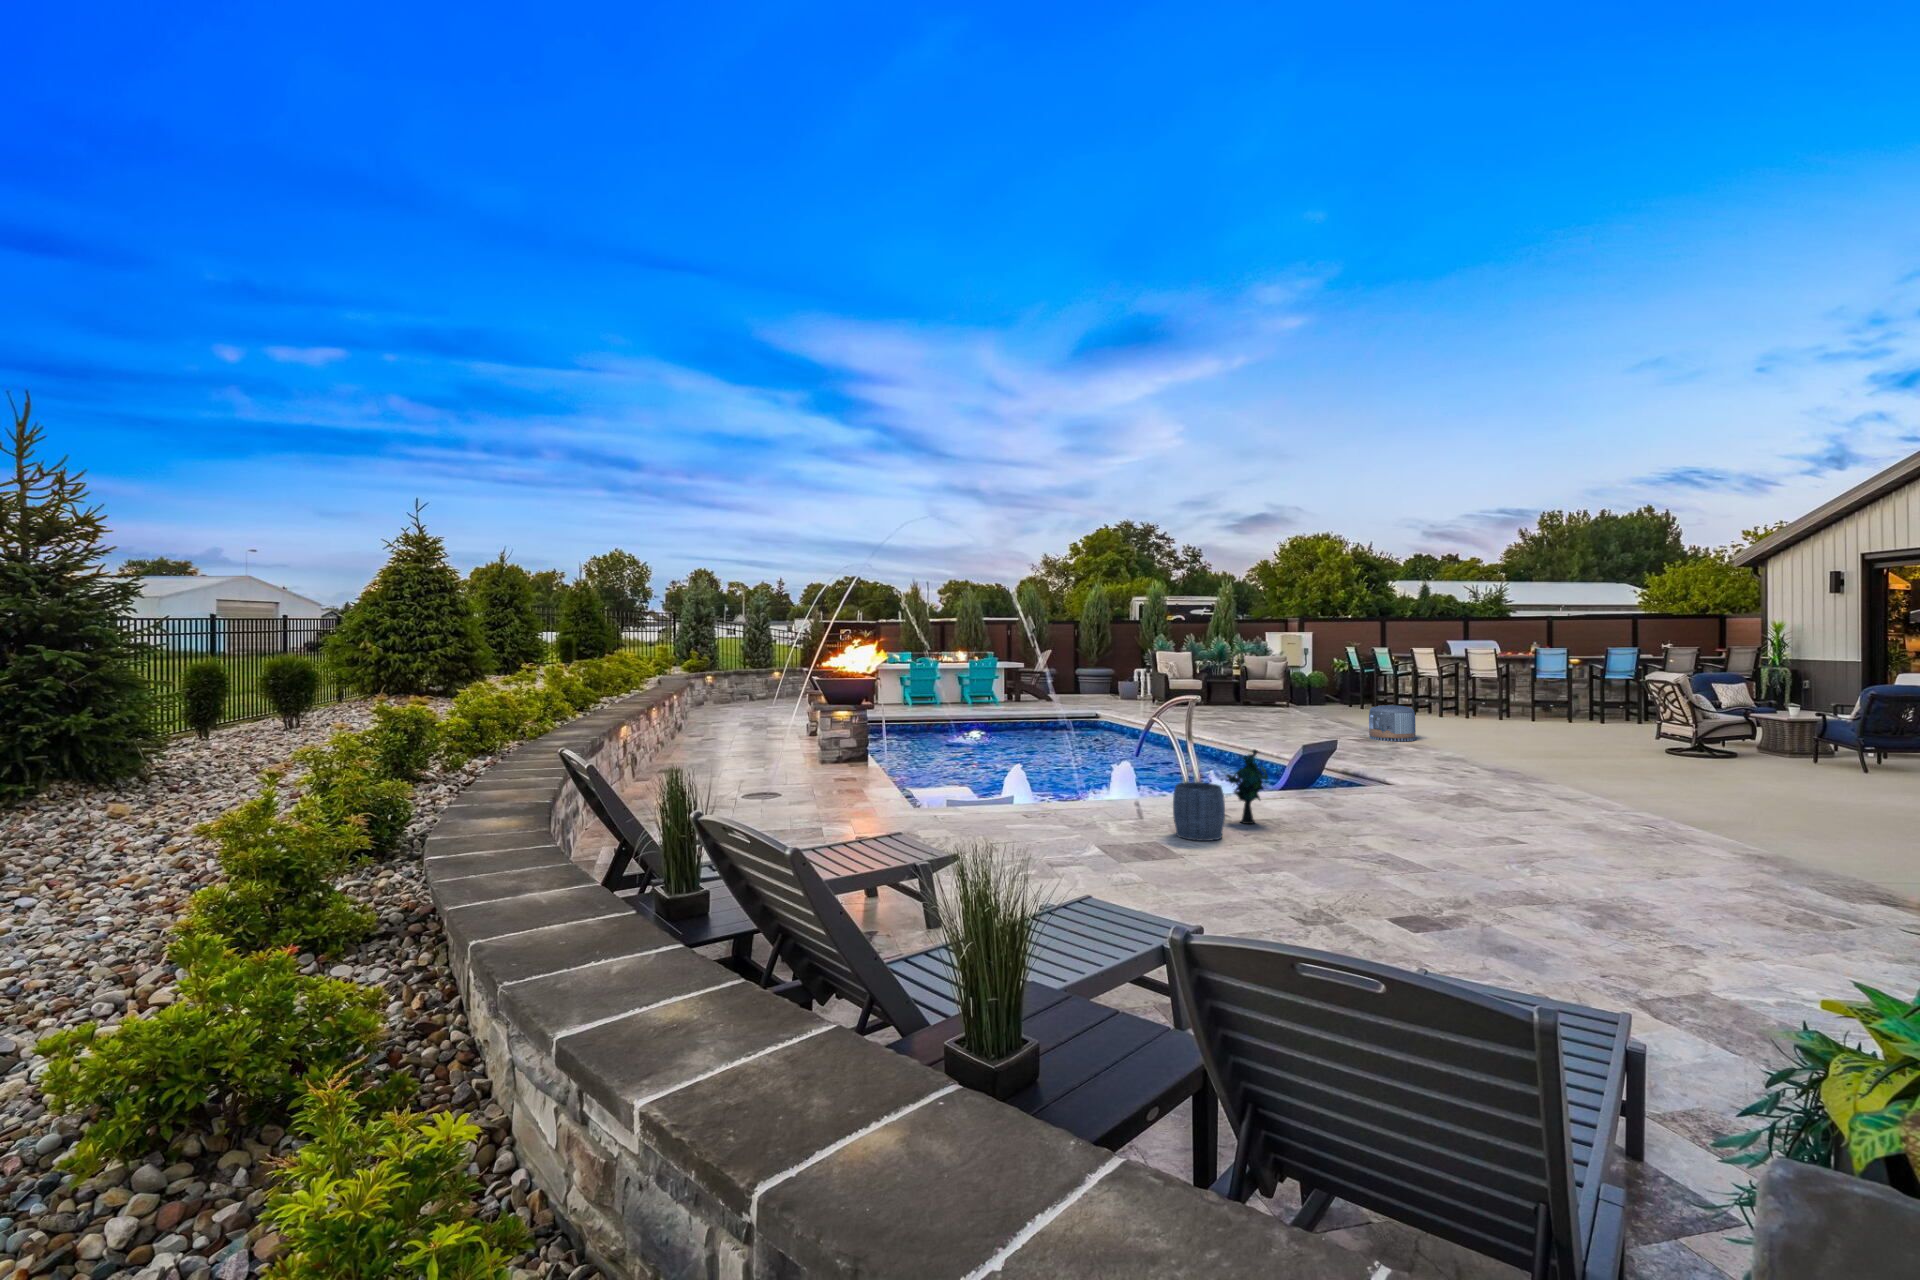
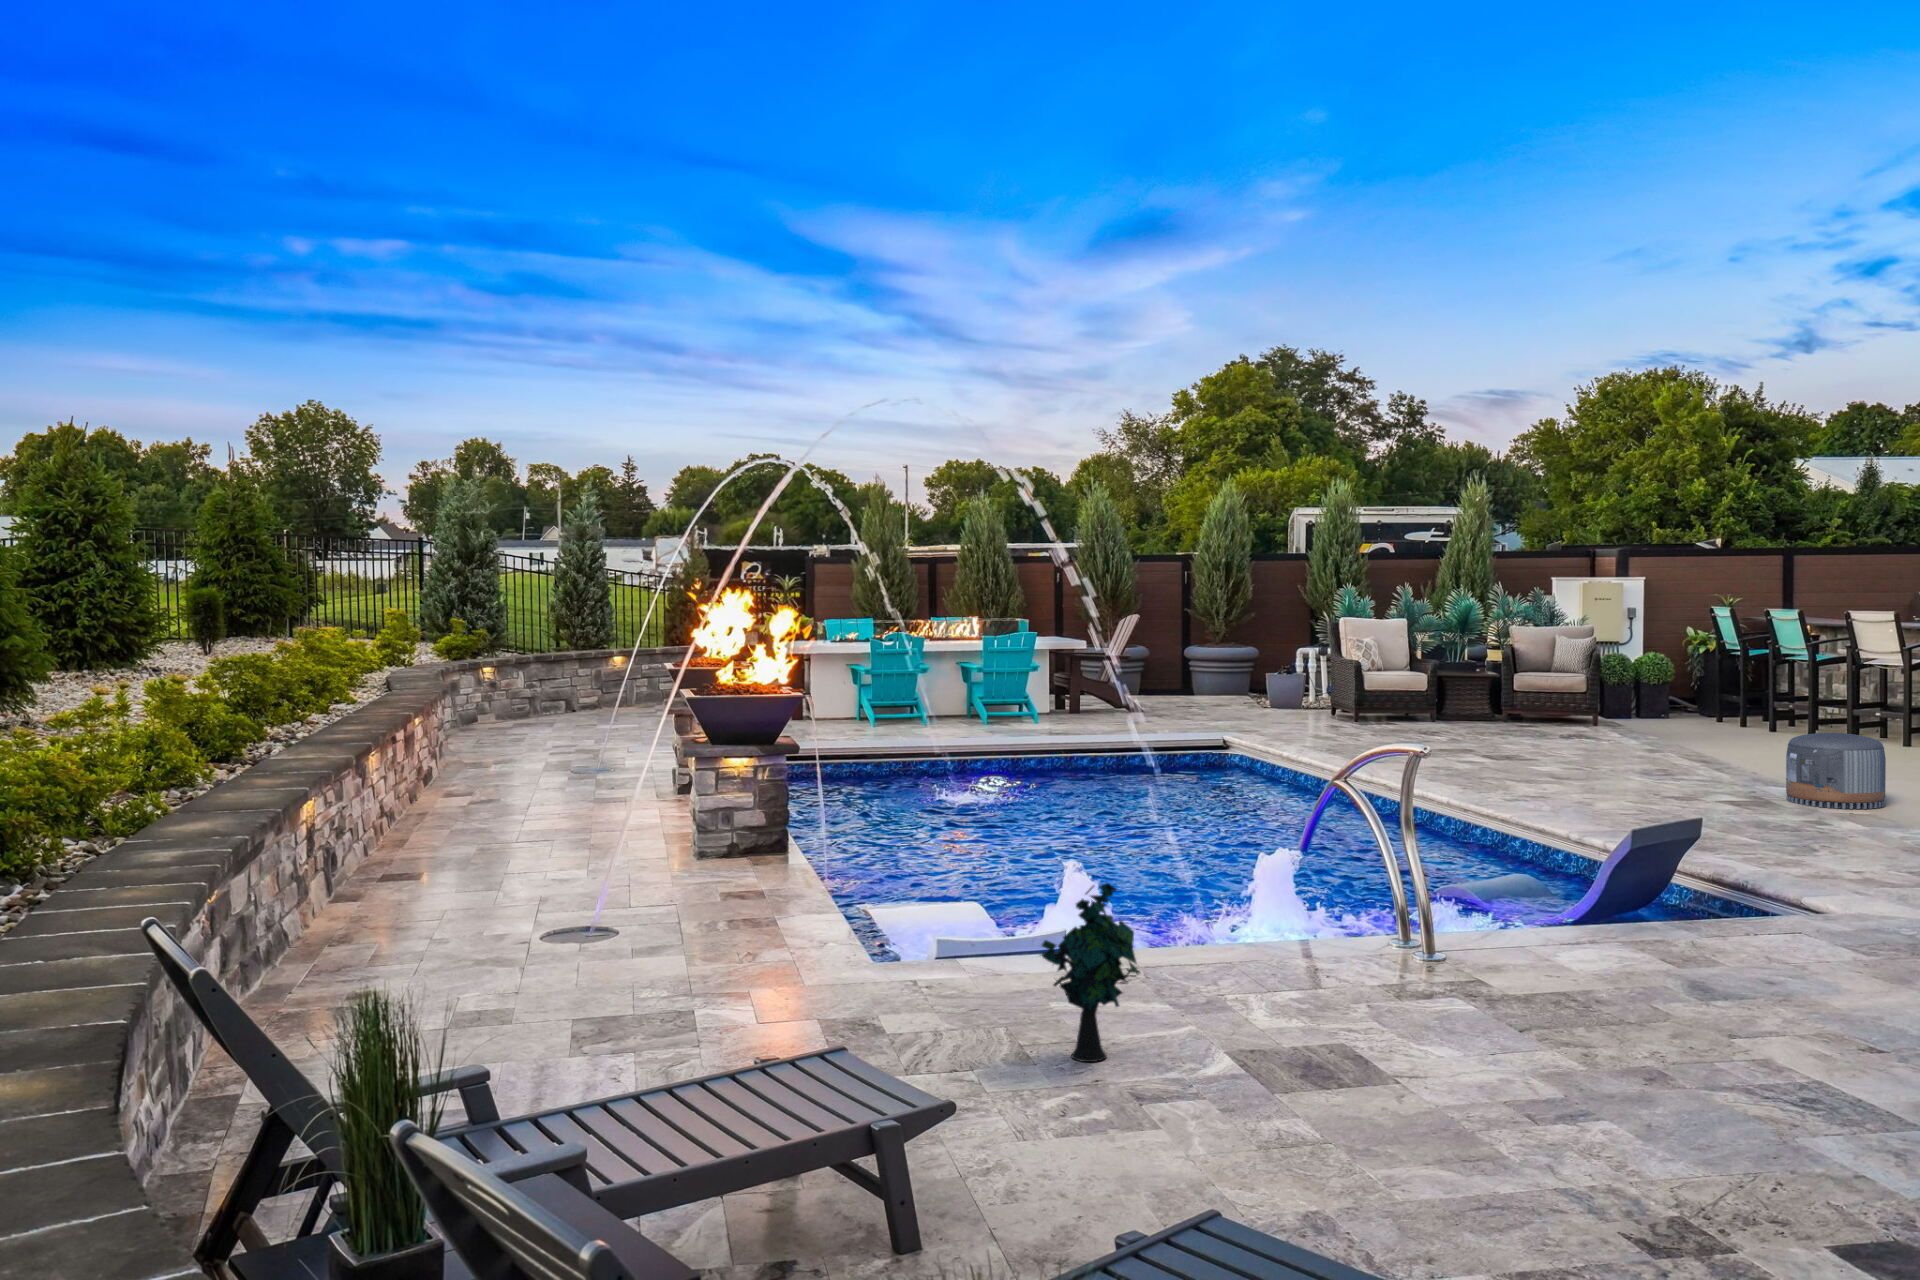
decorative plant: present [1226,750,1268,824] -> present [1041,883,1140,1062]
woven basket: present [1173,782,1225,841] -> none [1415,973,1547,1129]

